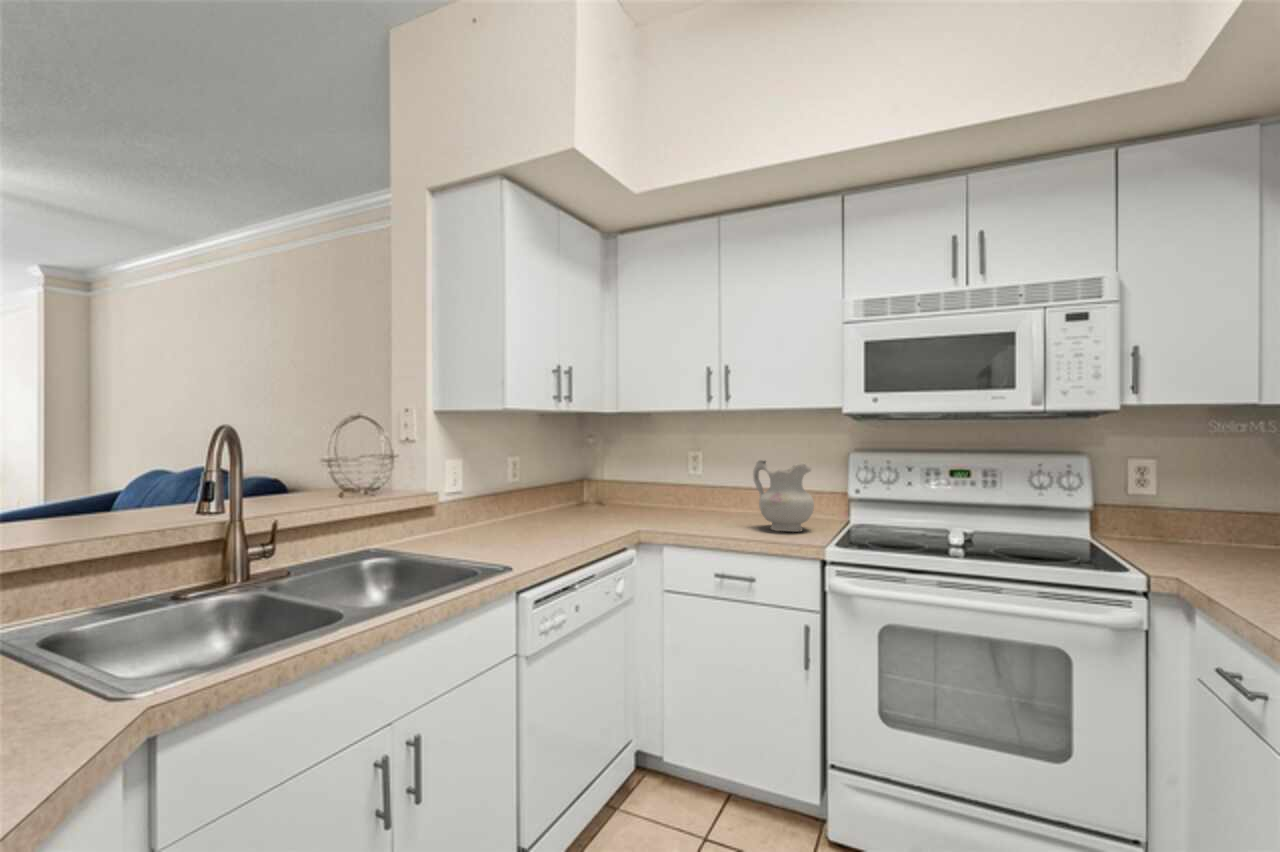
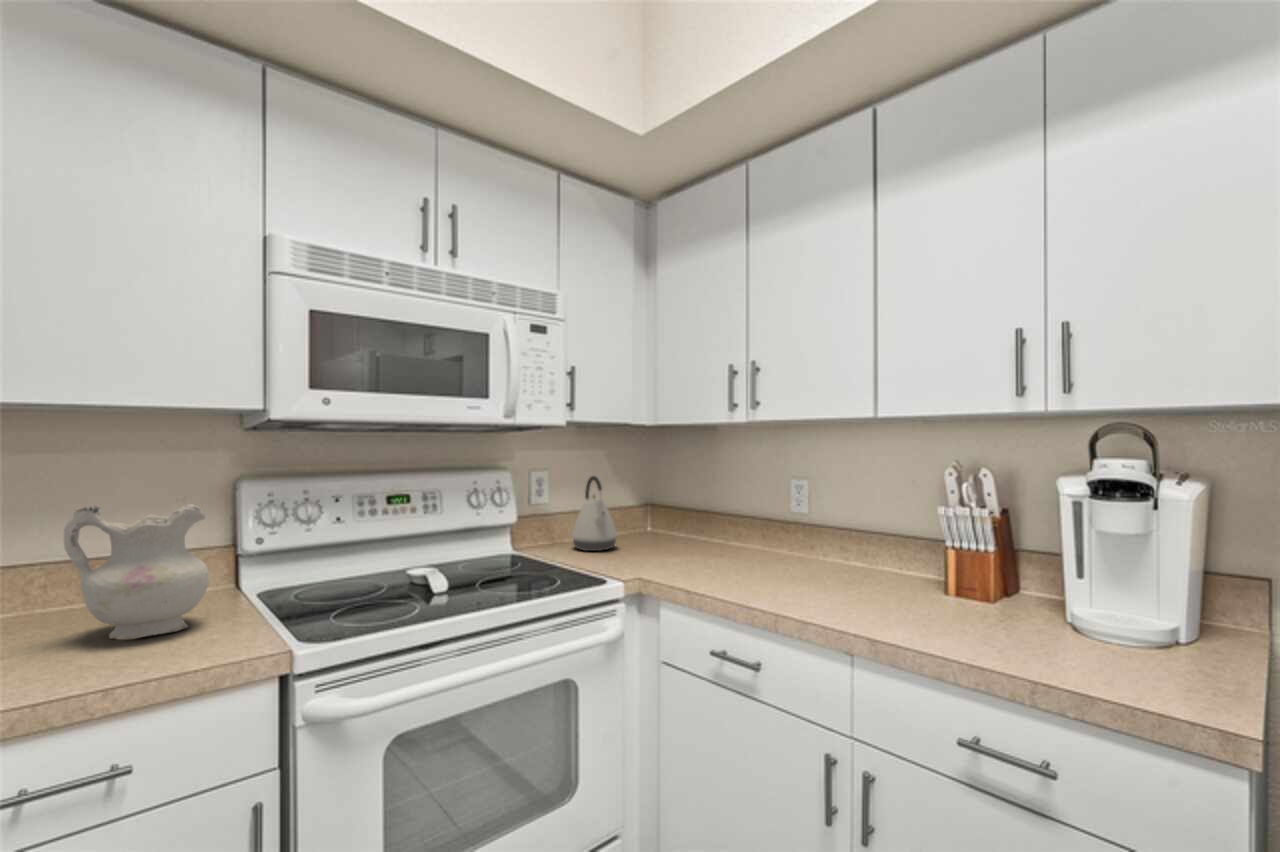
kettle: none [1175,467,1248,554] -> present [572,476,617,551]

